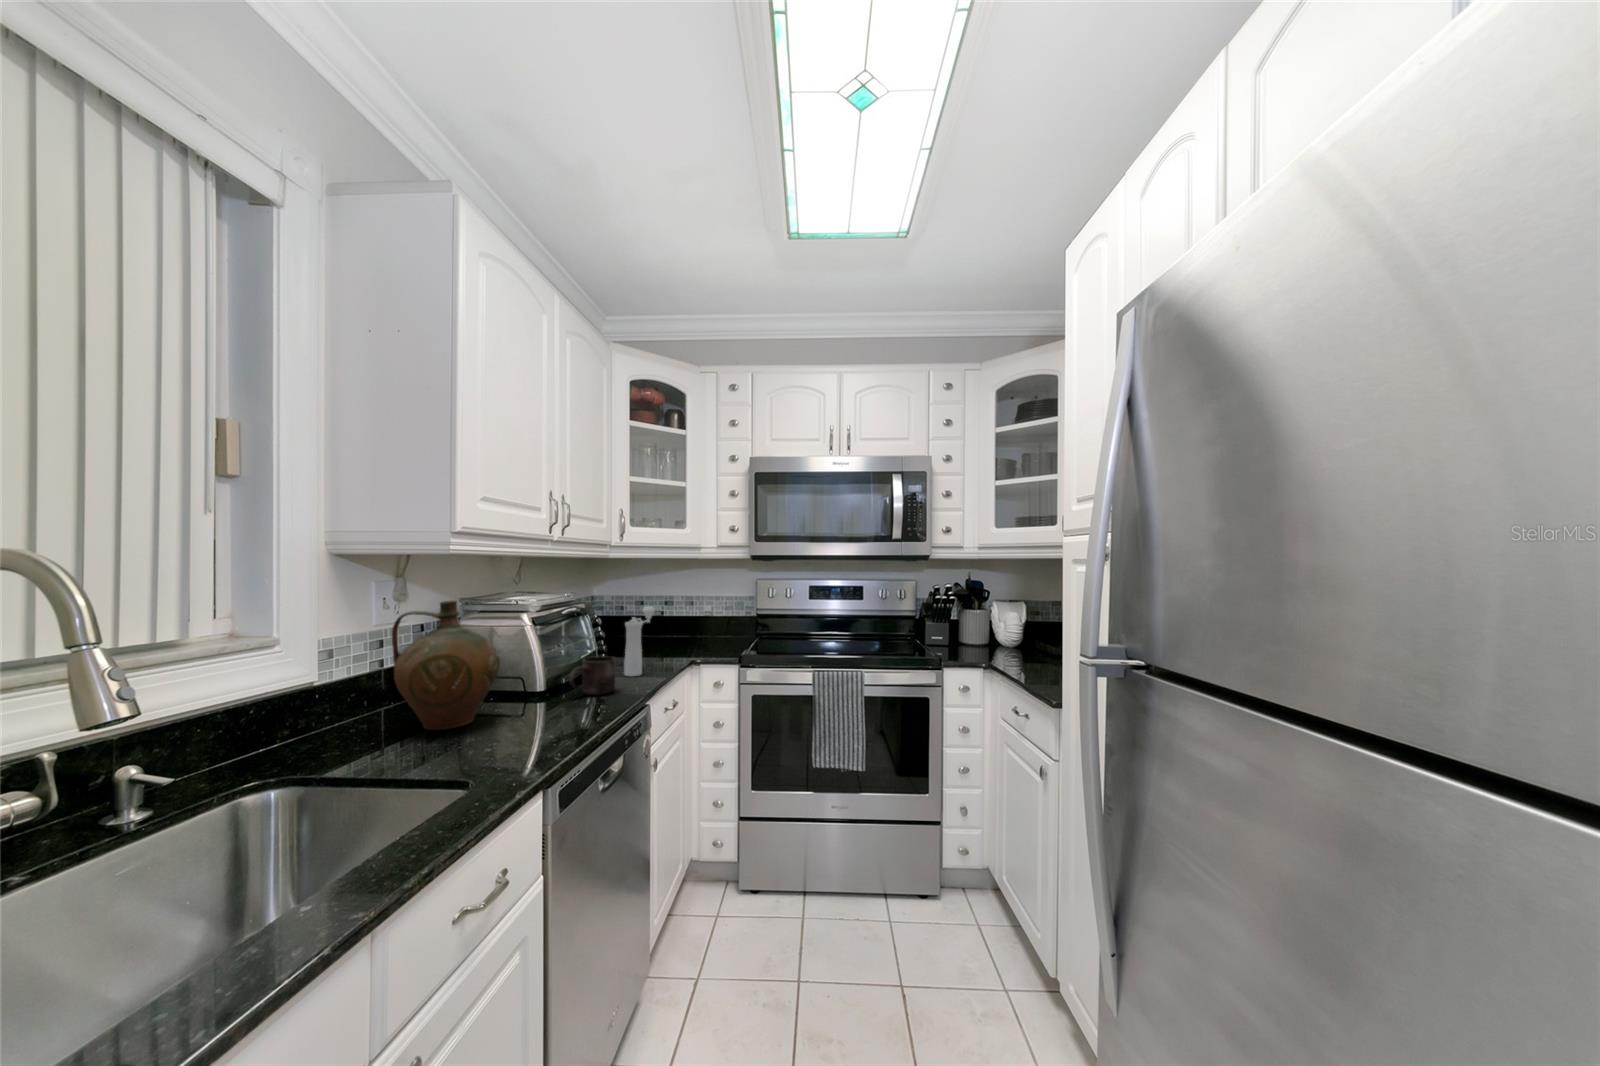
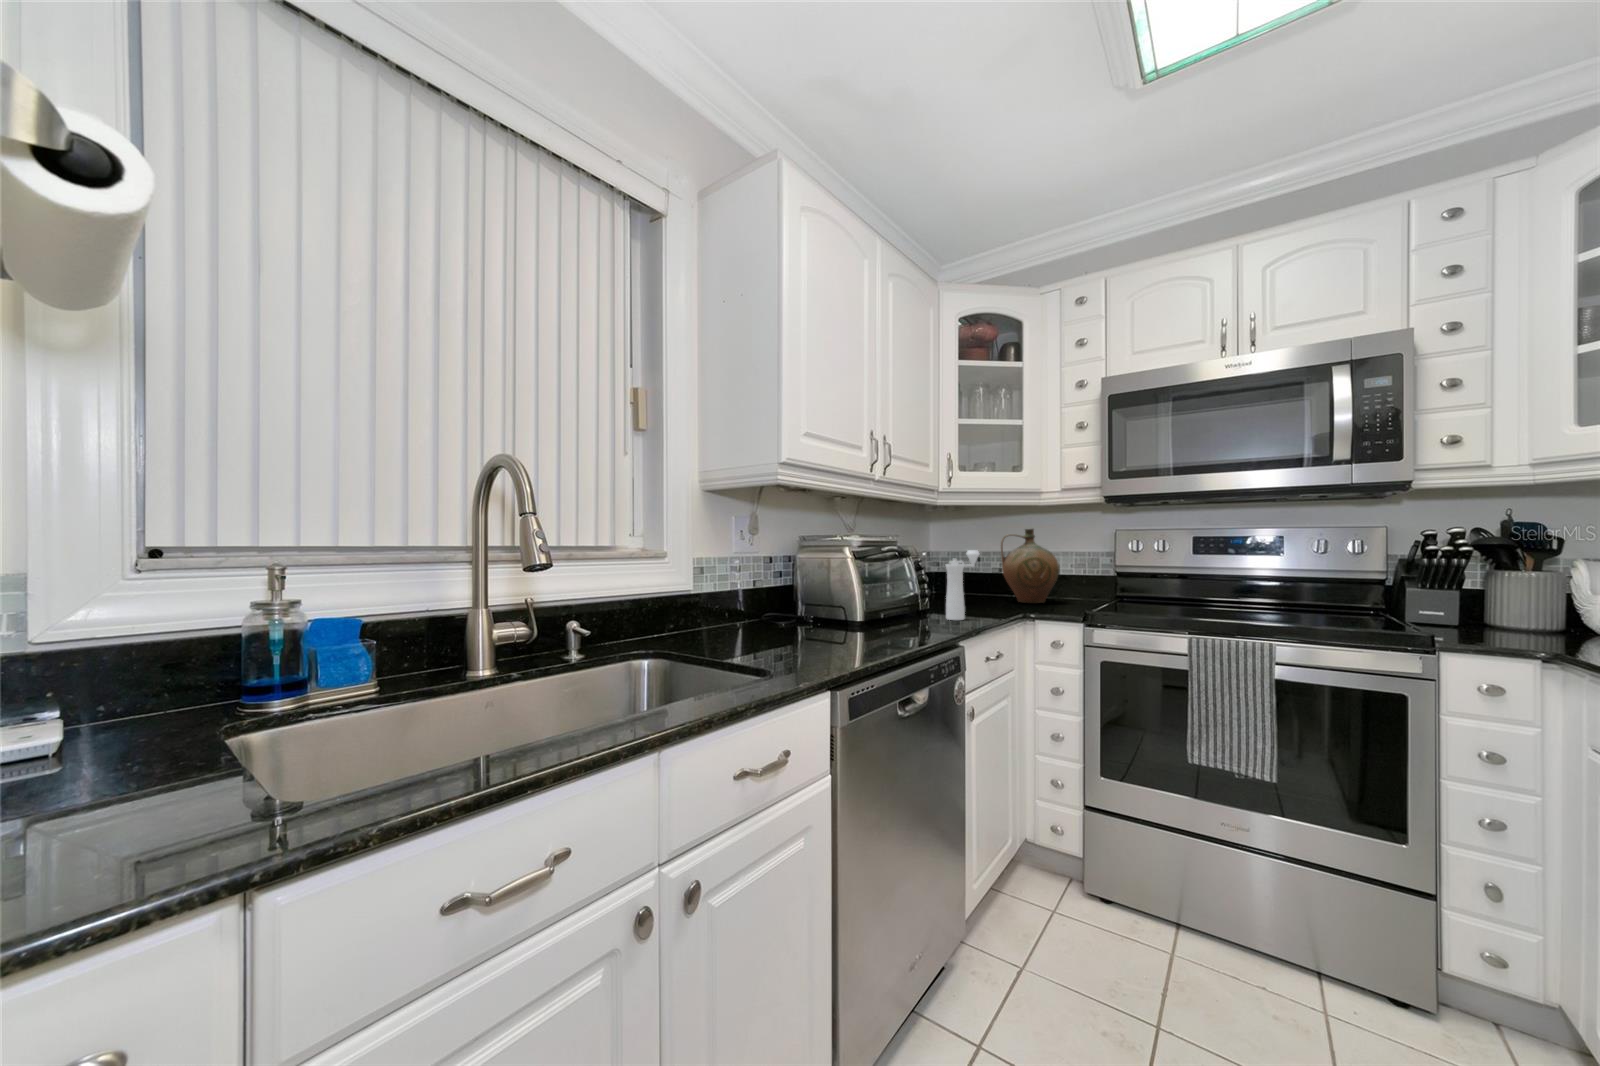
ceramic jug: present [392,601,500,730] -> present [1001,529,1060,603]
mug: present [569,656,615,695] -> none [884,592,930,629]

